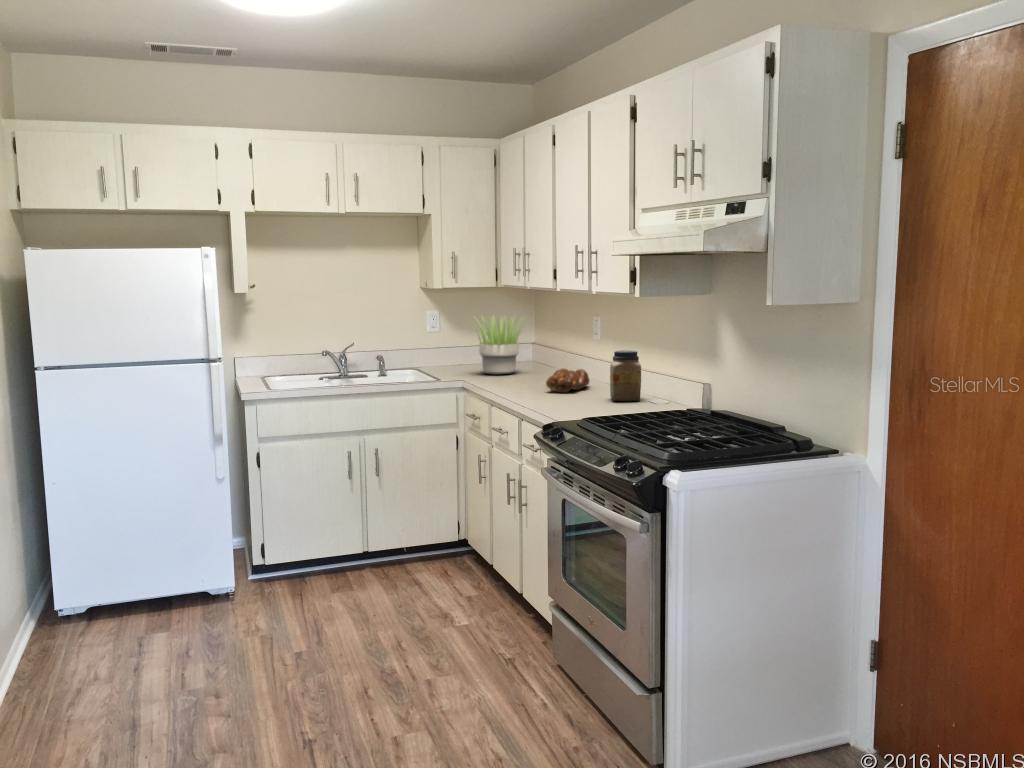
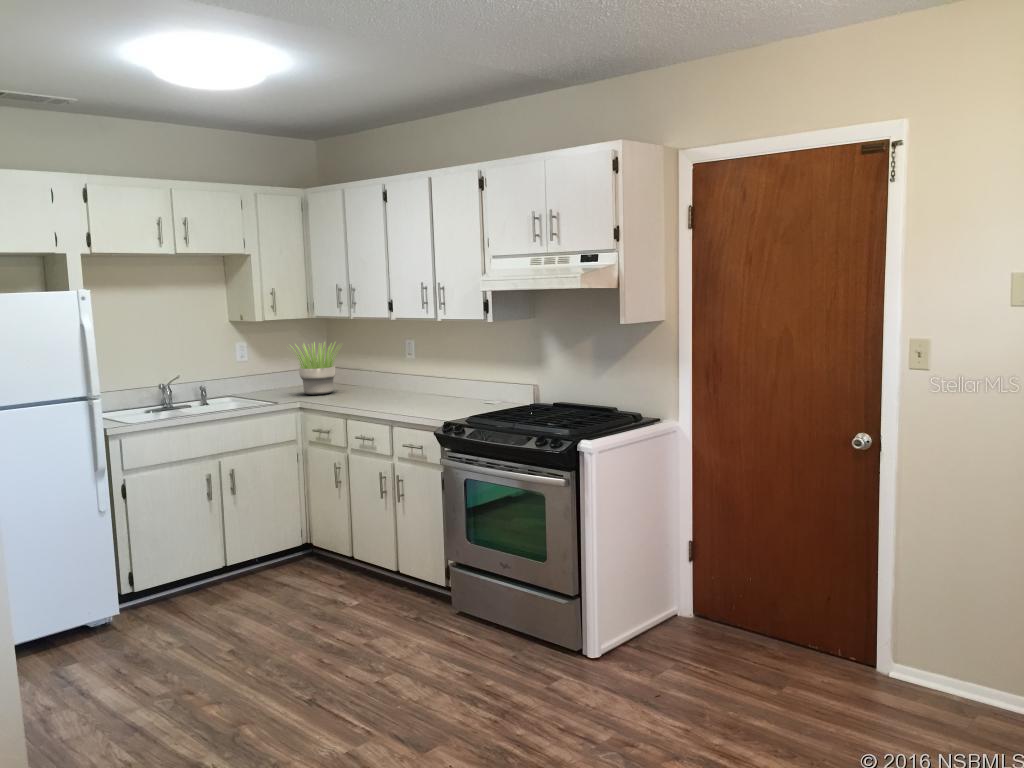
jar: present [610,350,641,401] -> none [456,364,484,405]
bread loaf: present [546,369,590,393] -> none [394,382,425,402]

